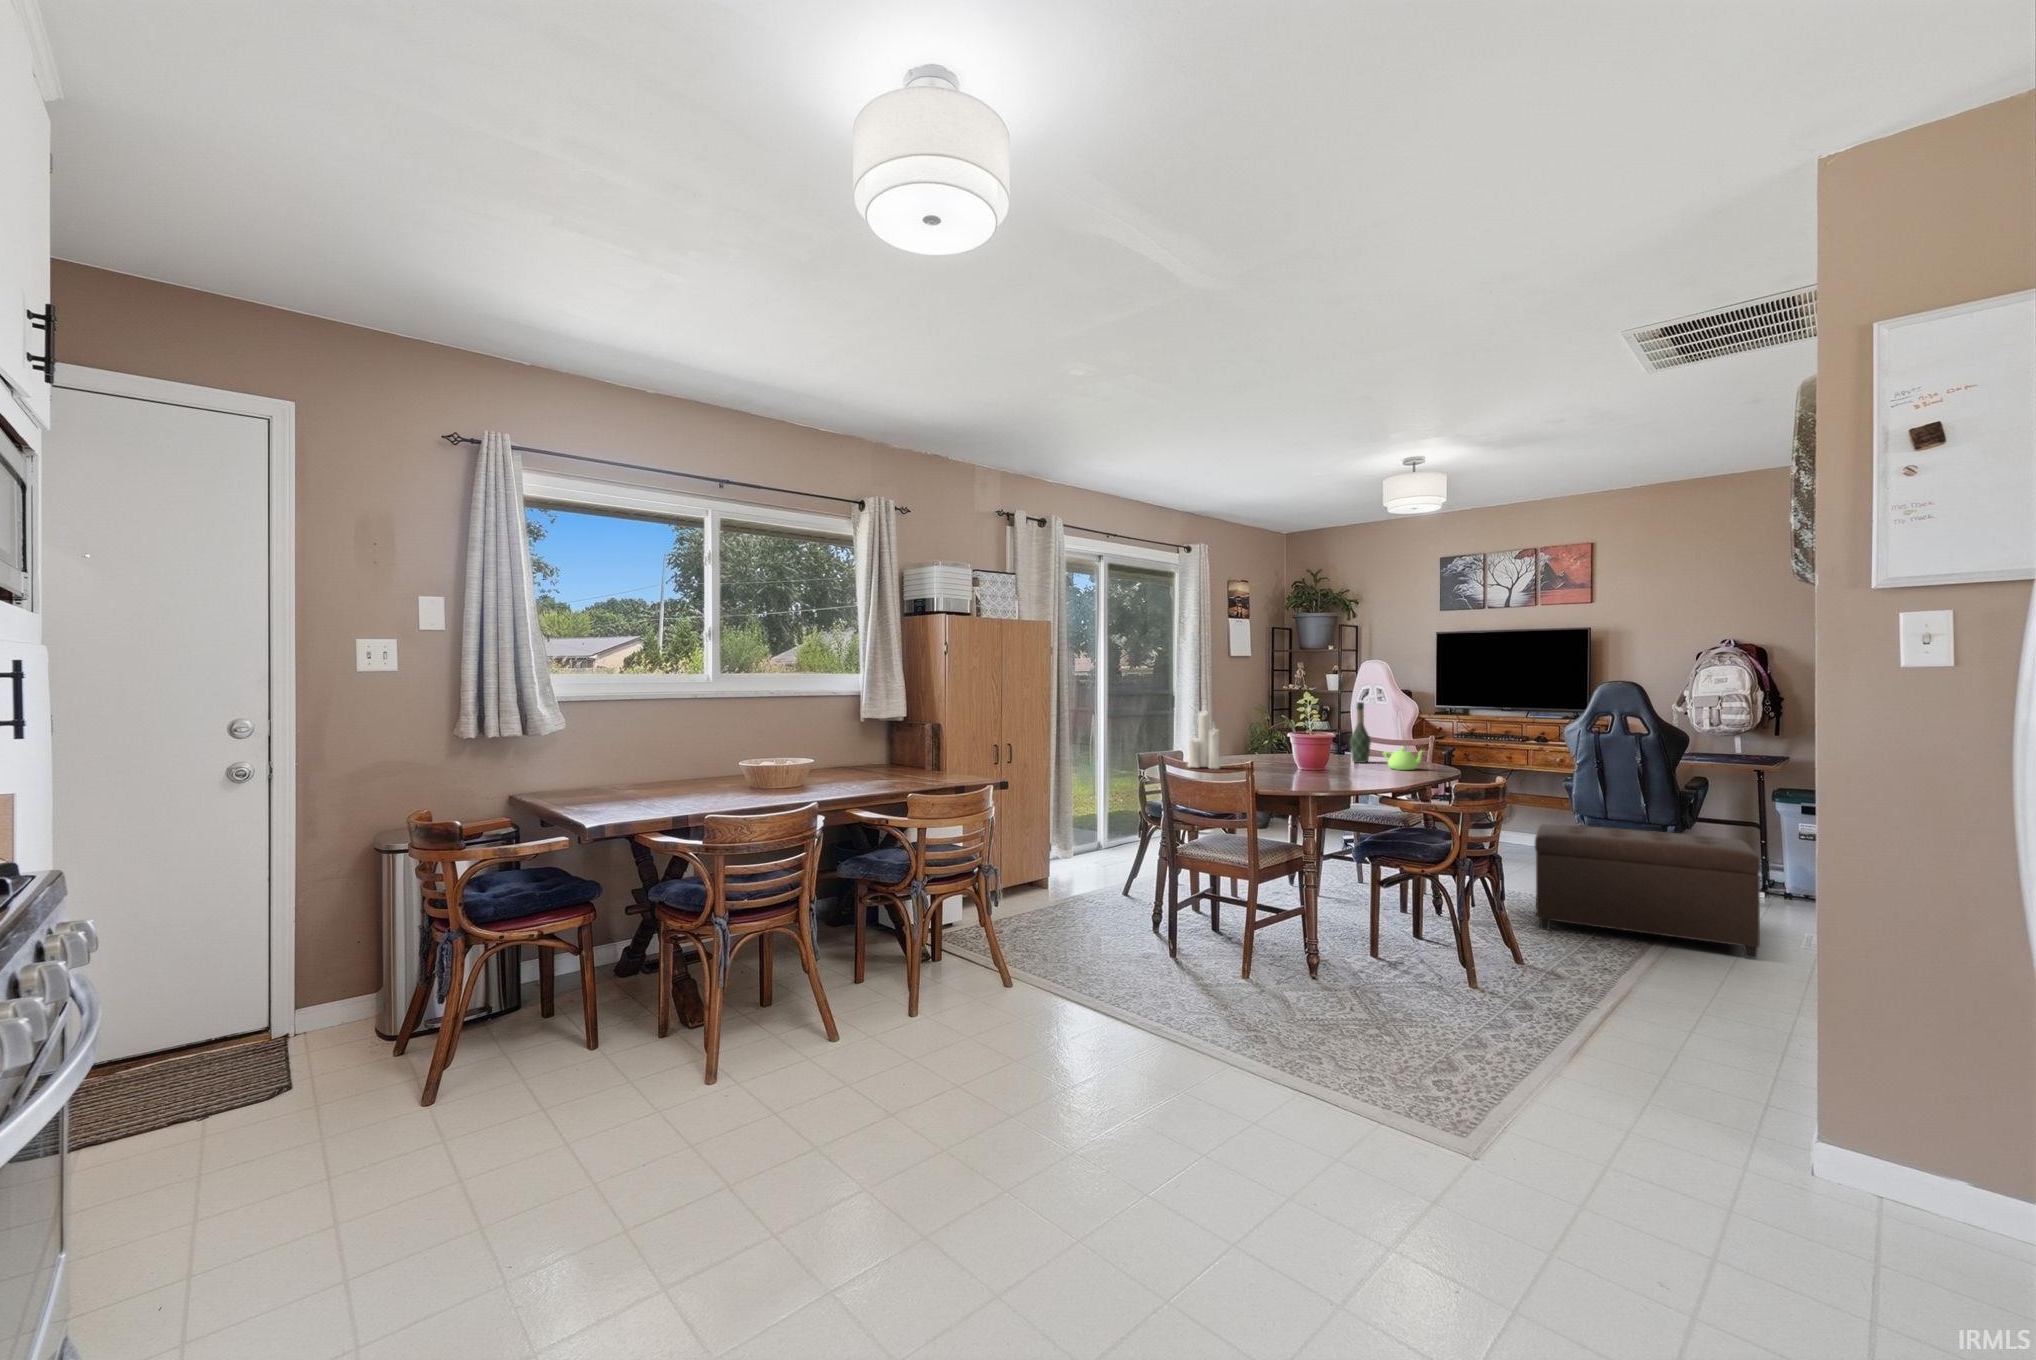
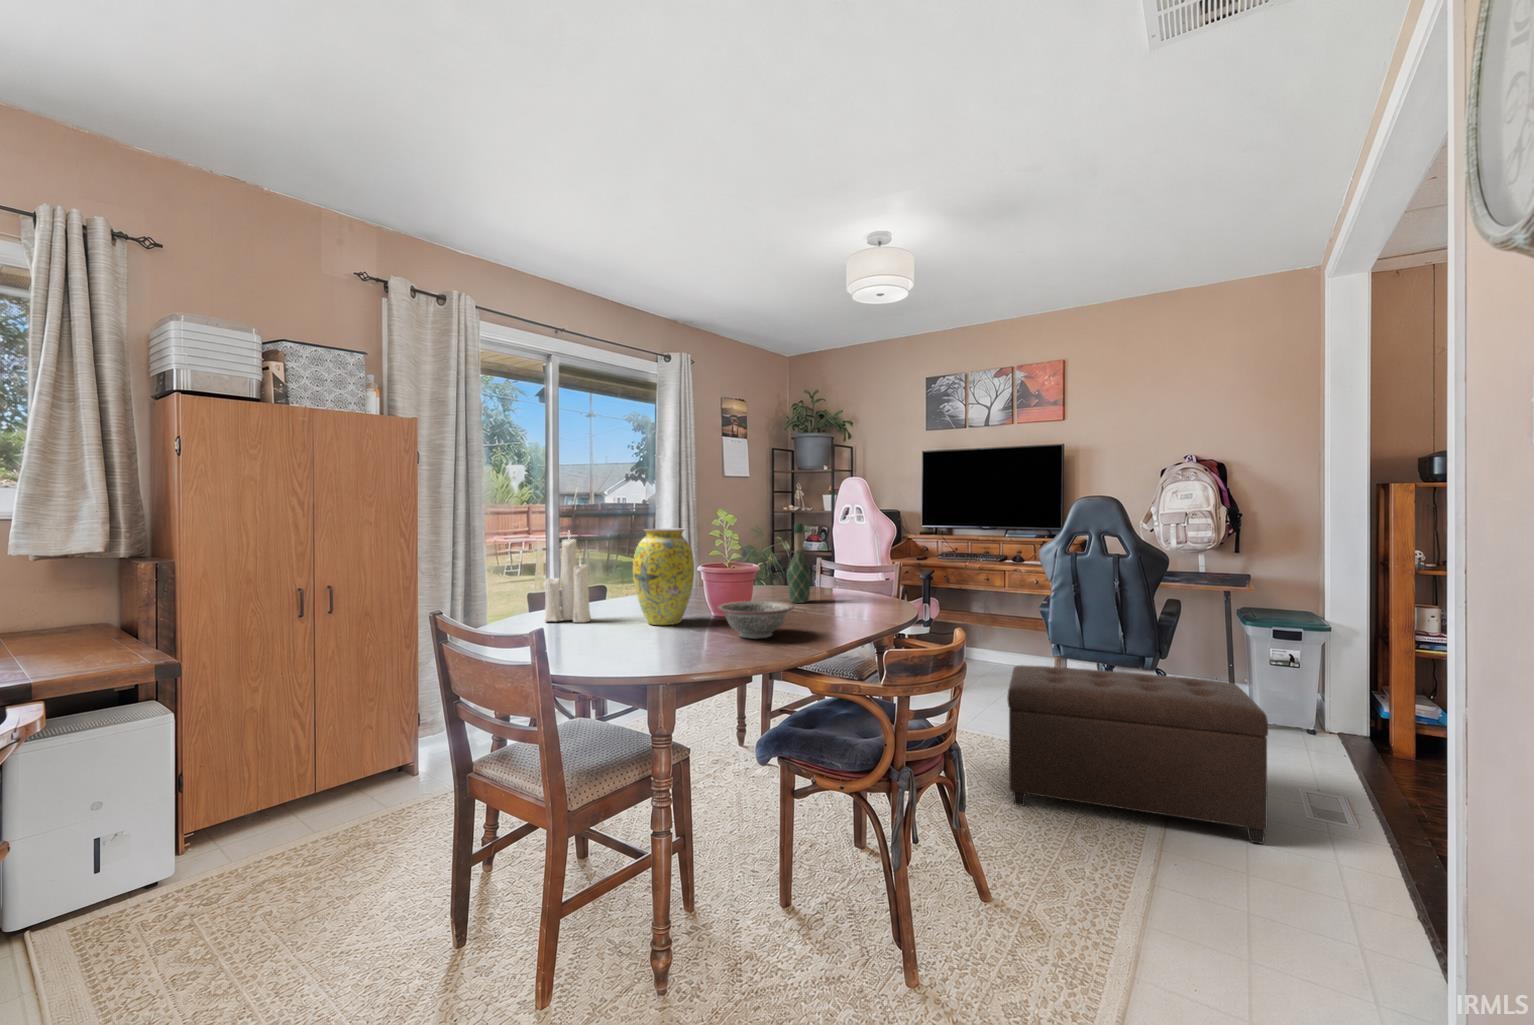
vase: none [1254,705,1298,771] -> present [633,528,694,625]
teapot: present [1384,748,1422,770] -> none [817,585,868,616]
decorative bowl: none [1327,755,1382,778] -> present [717,601,794,639]

